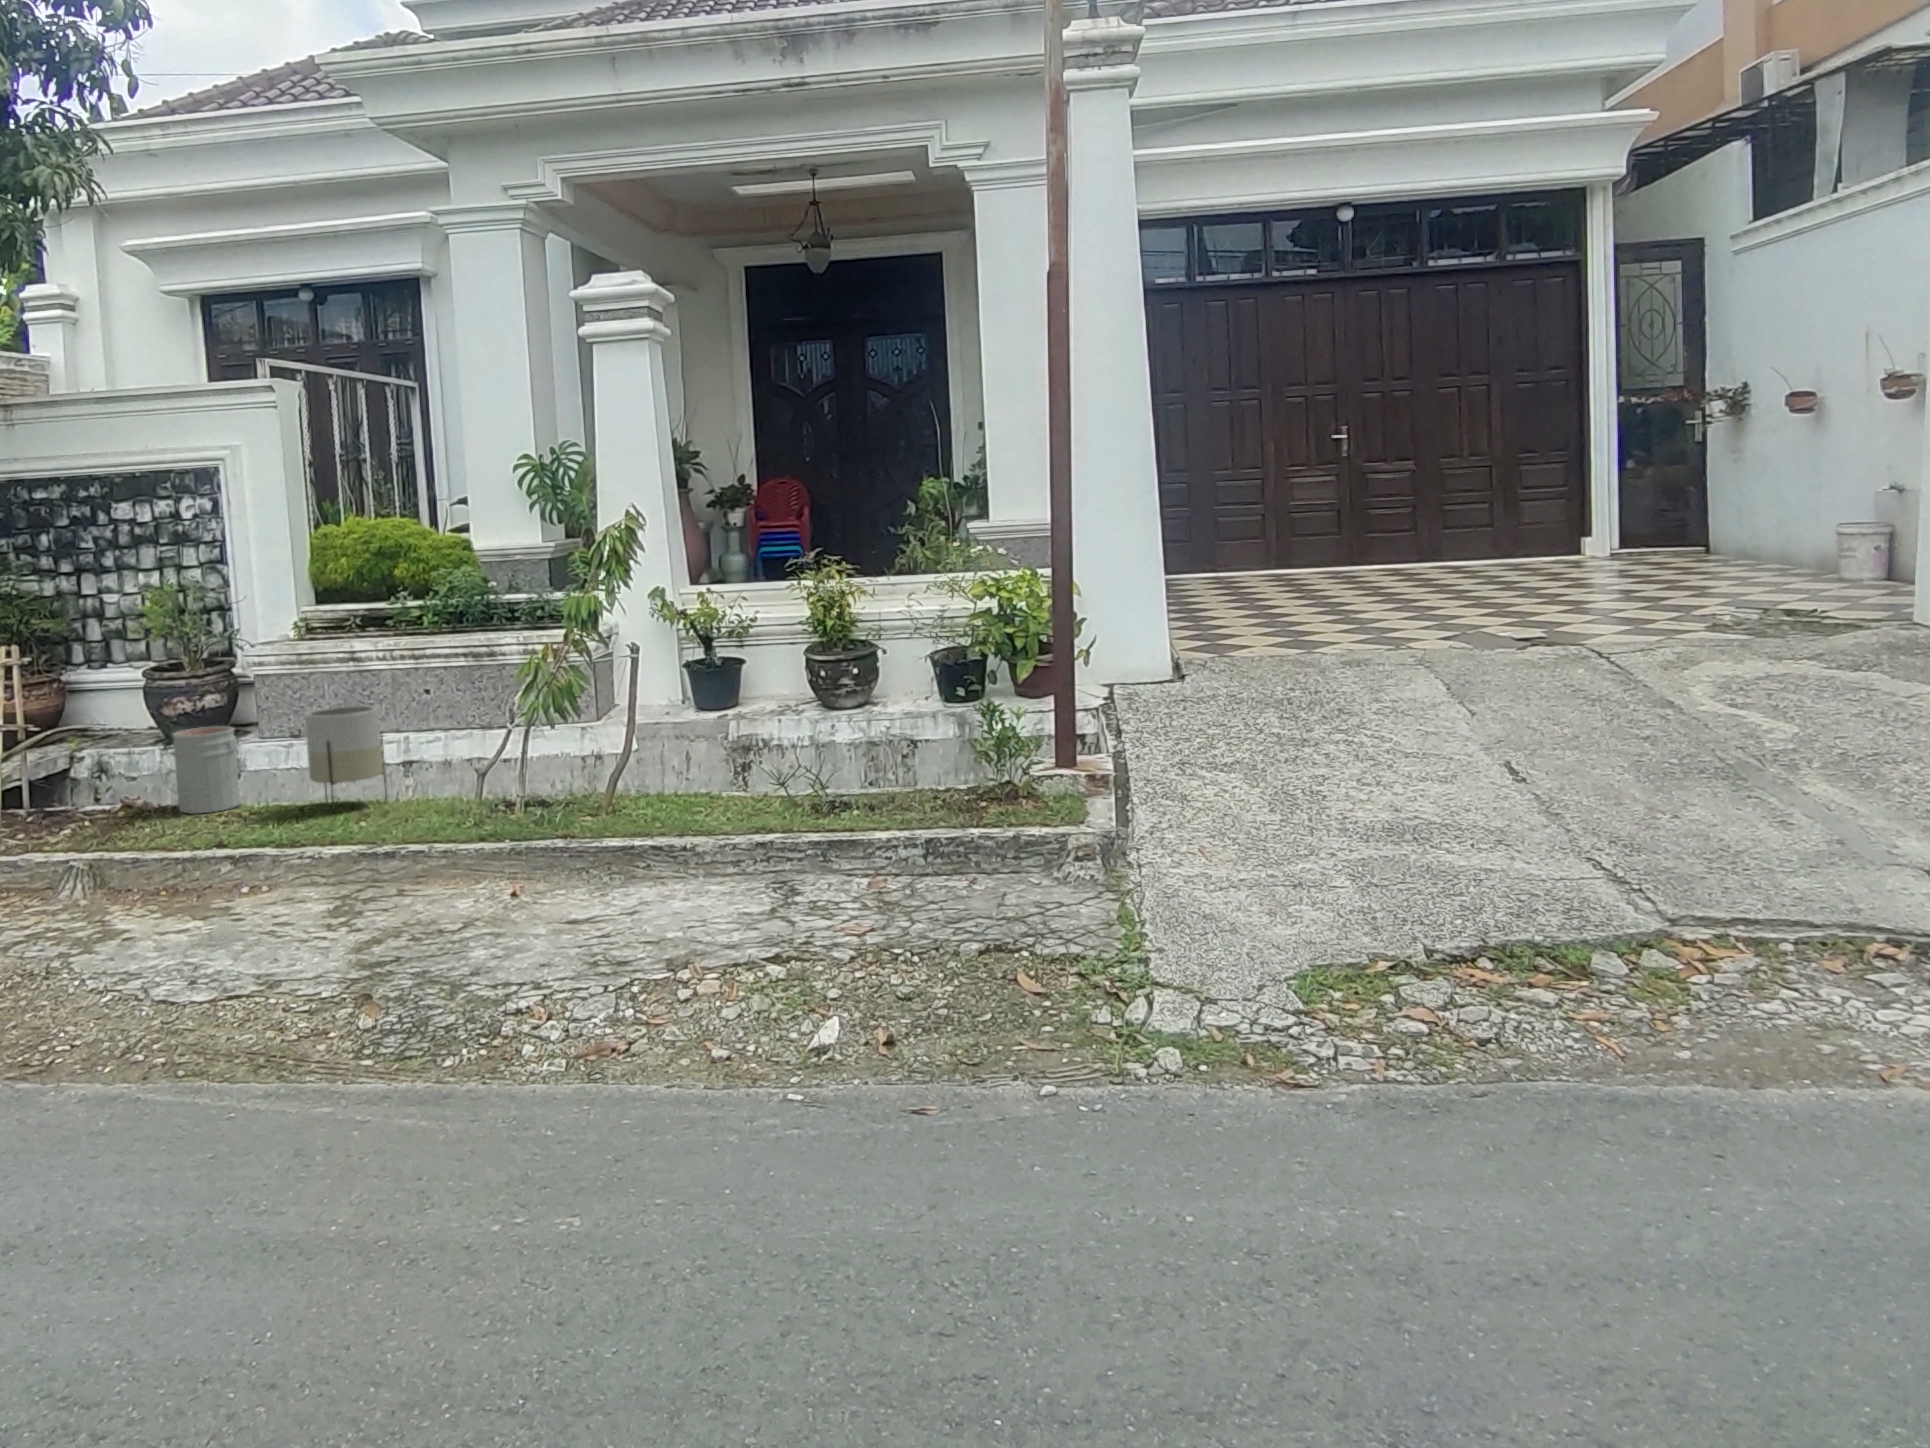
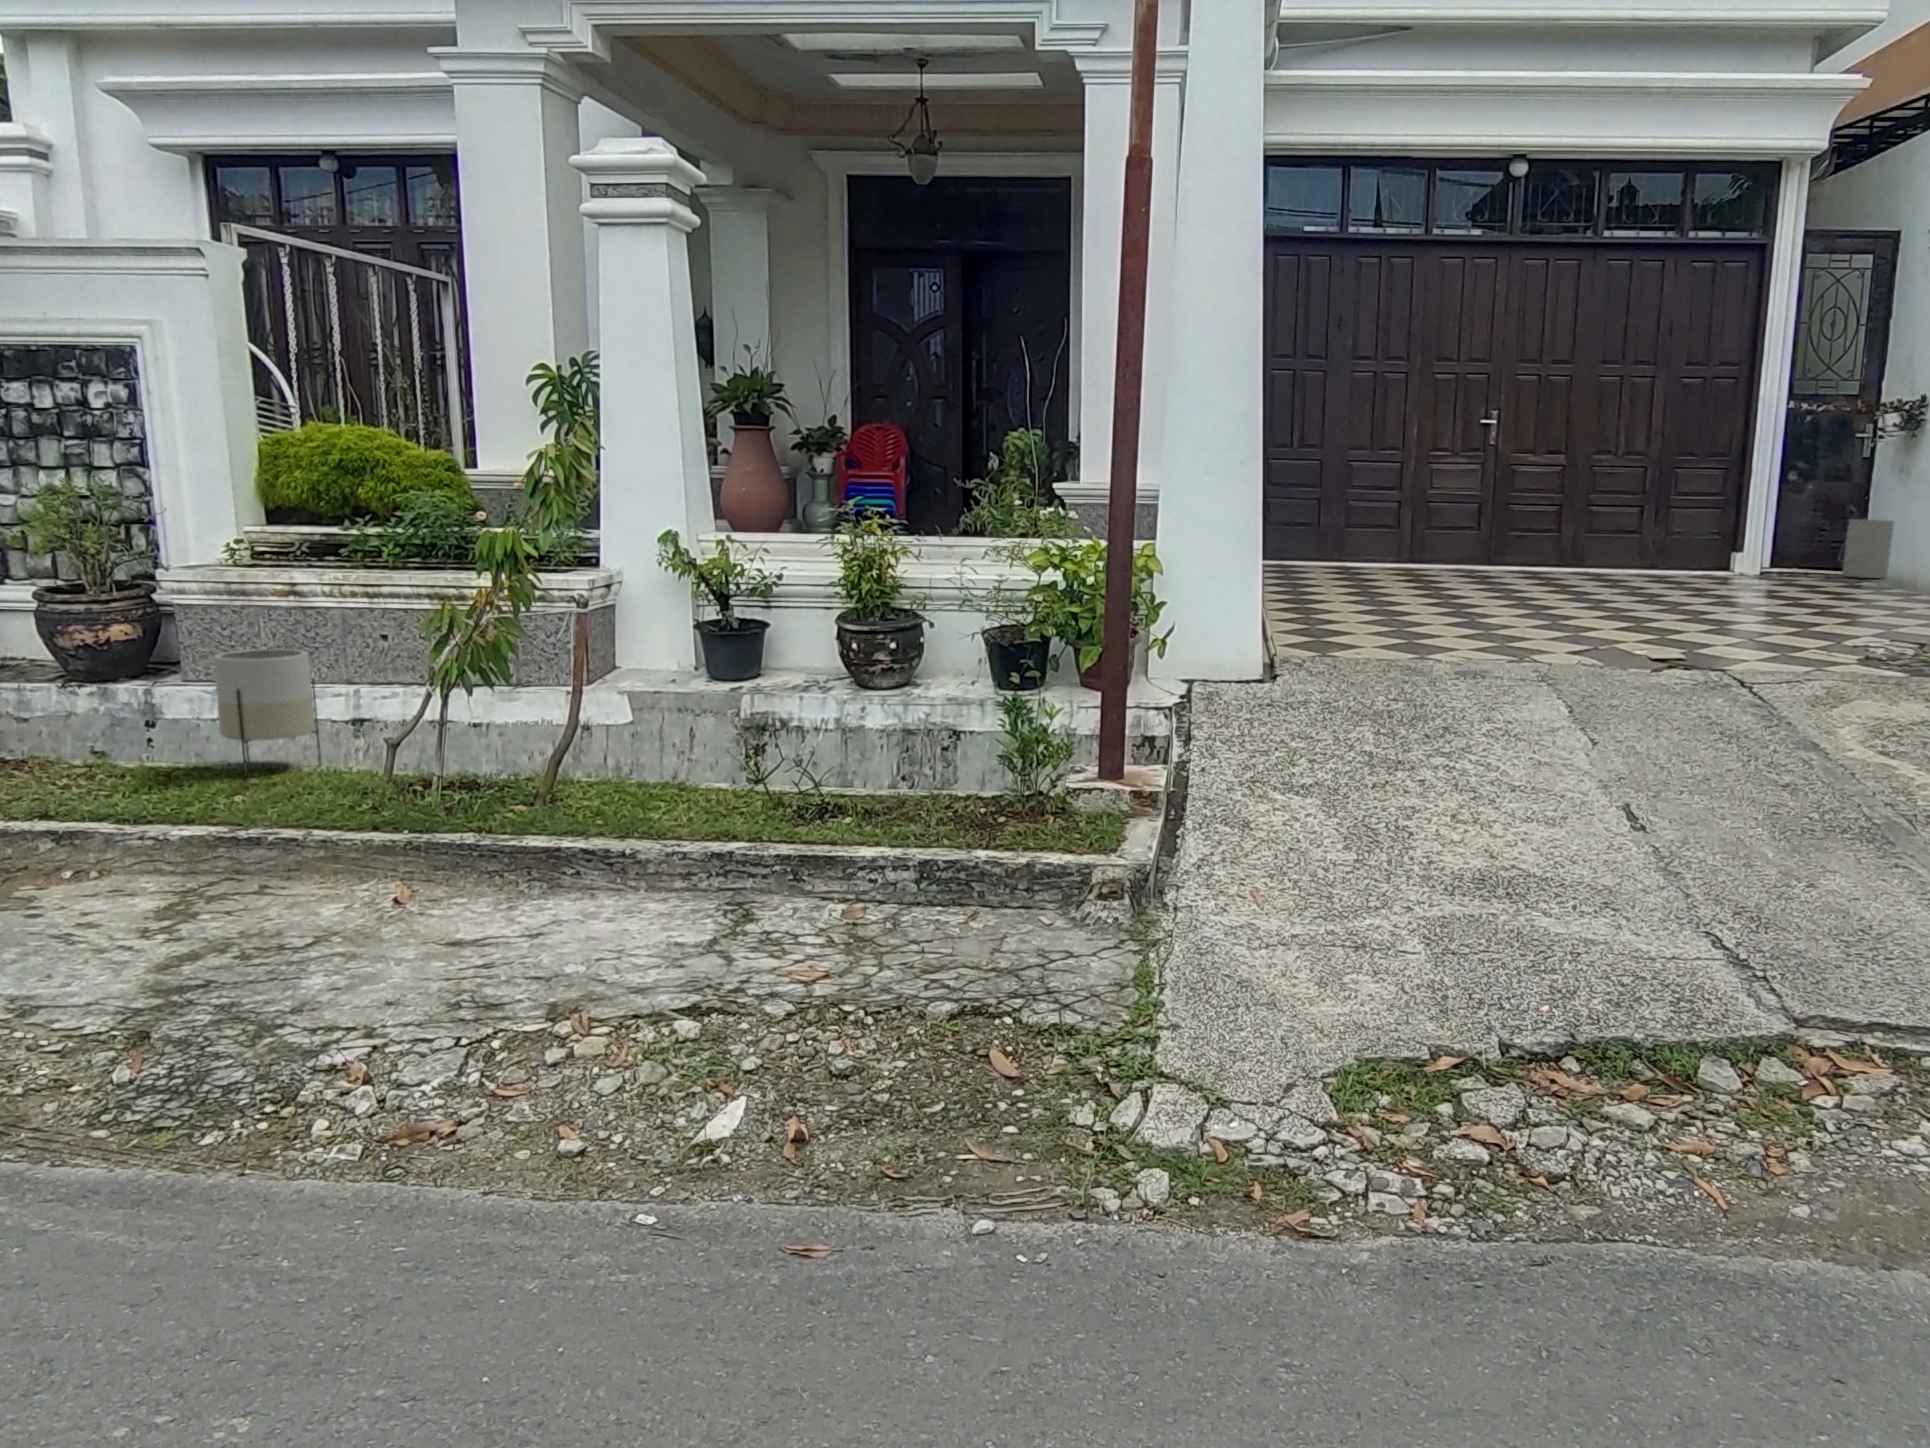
bucket: present [164,726,240,814] -> present [1840,519,1894,578]

